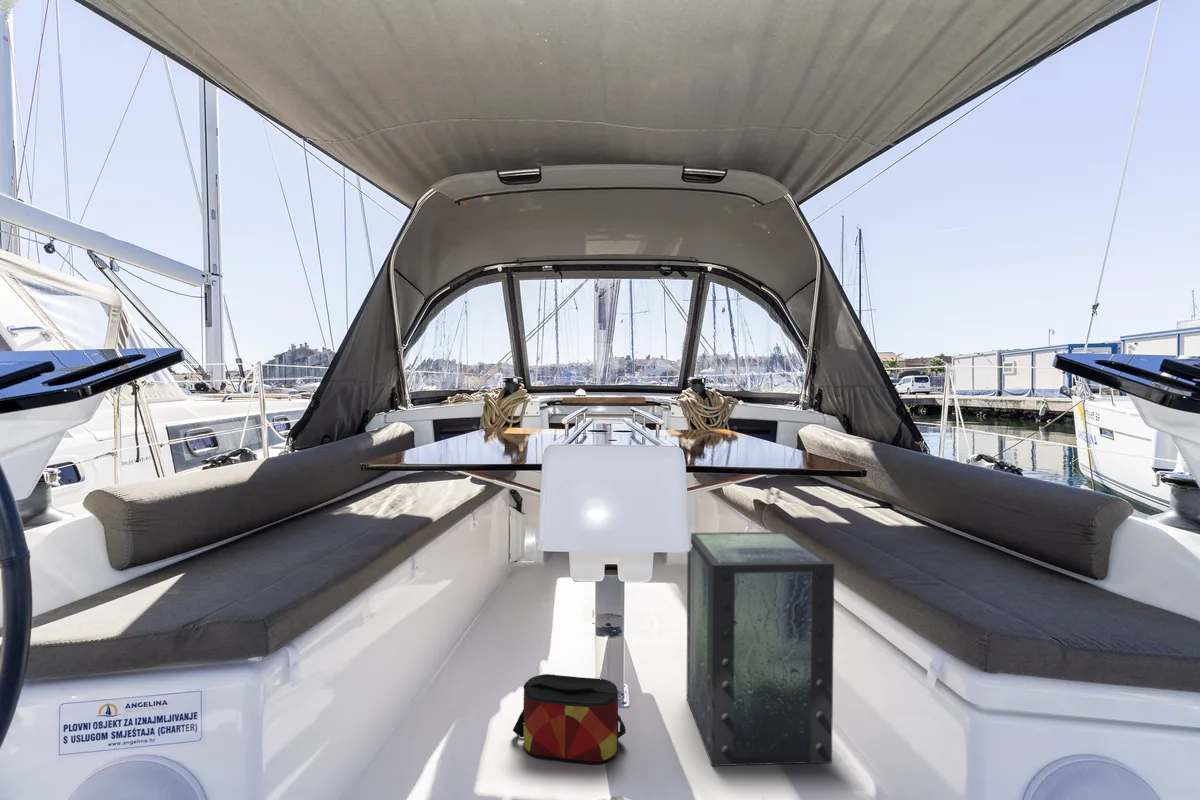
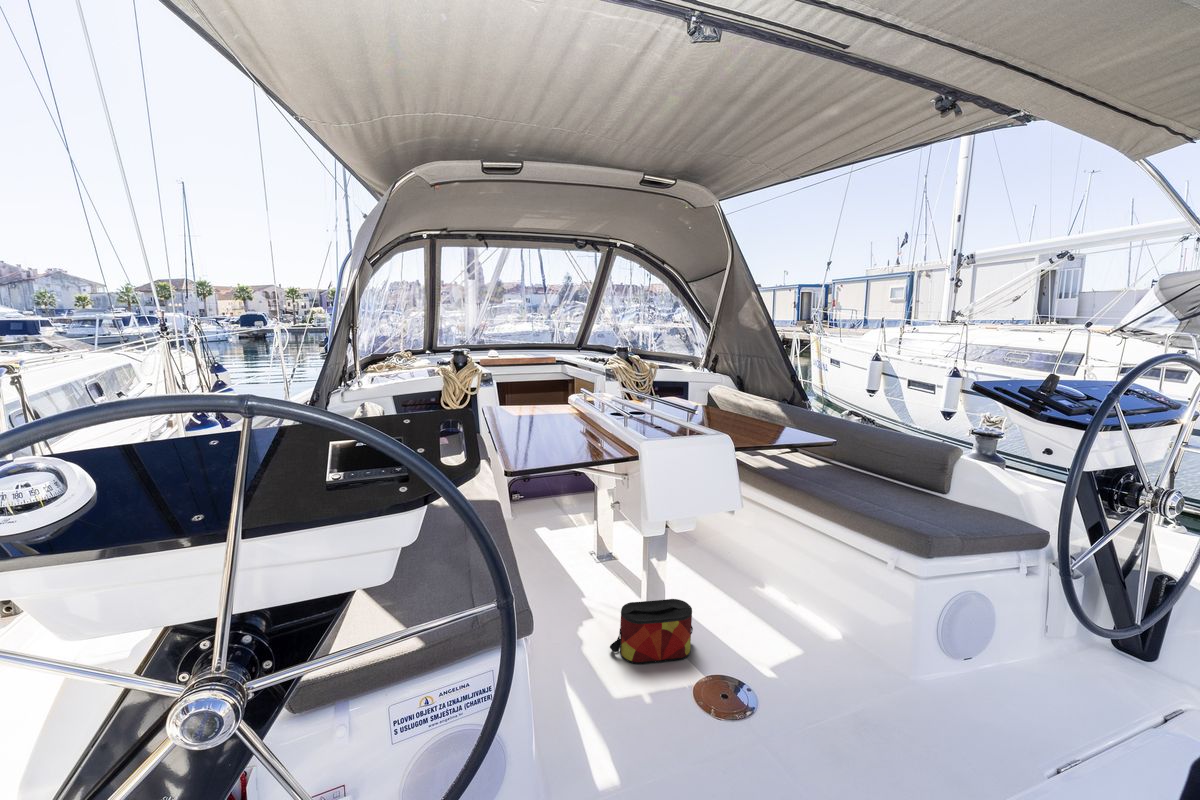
storage box: present [686,532,834,766] -> none [705,477,829,644]

